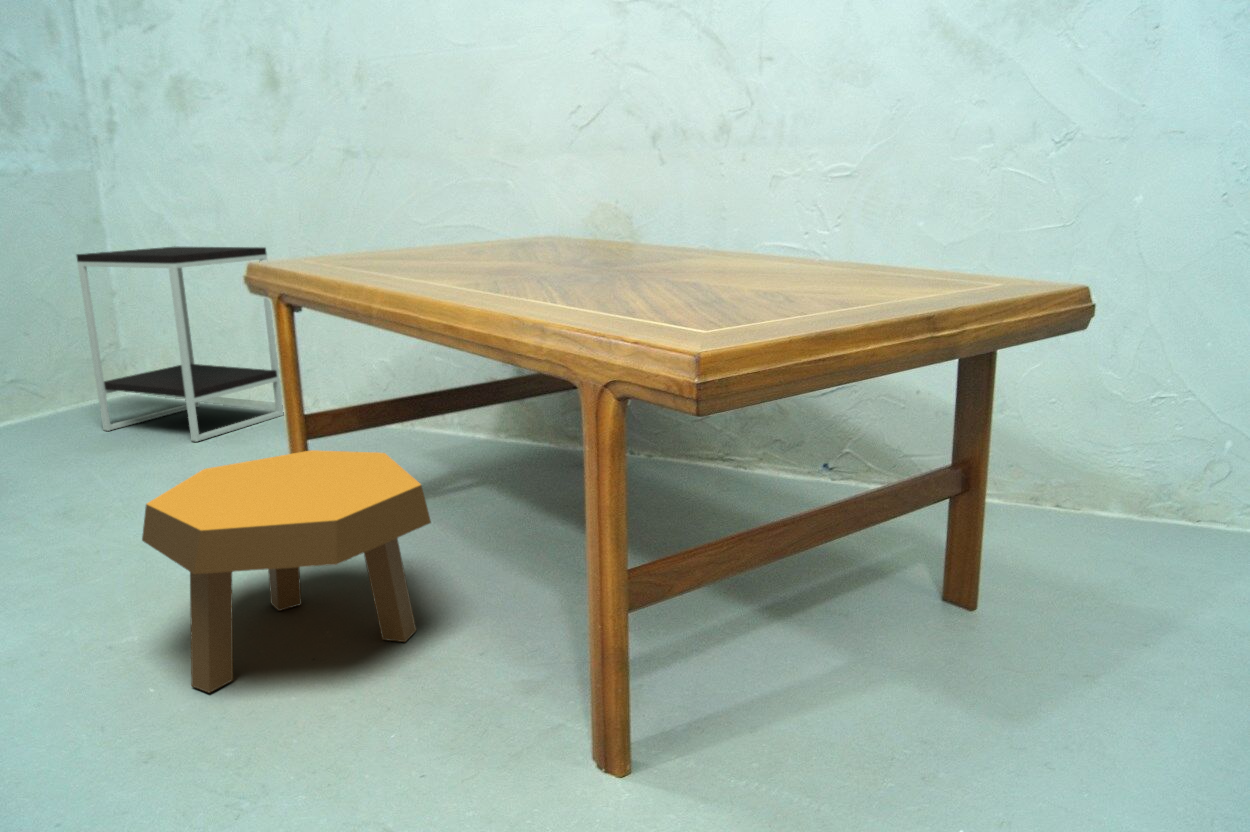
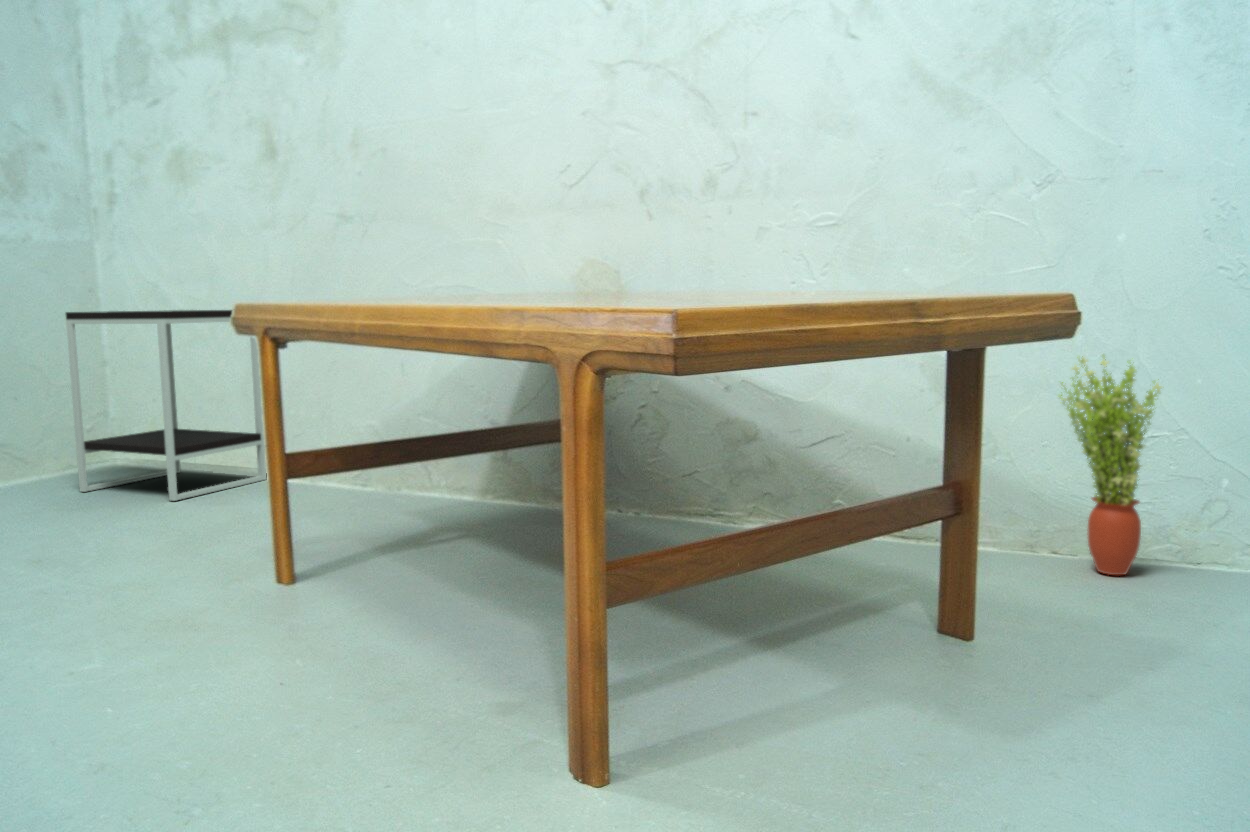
potted plant: none [1065,314,1172,529] -> present [1060,356,1161,575]
footstool: present [142,450,431,693] -> none [105,478,407,712]

